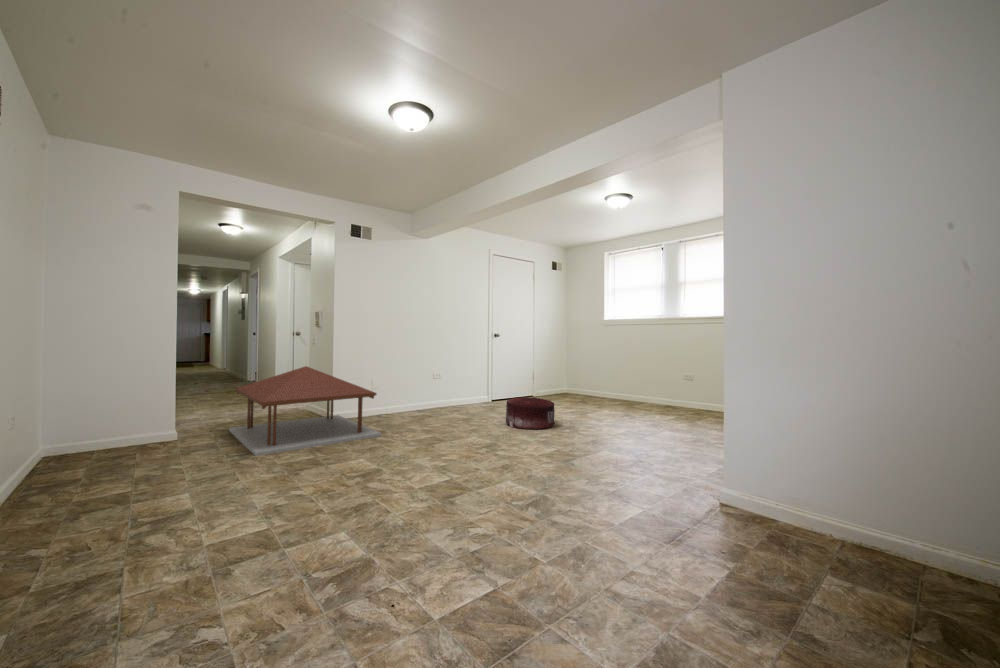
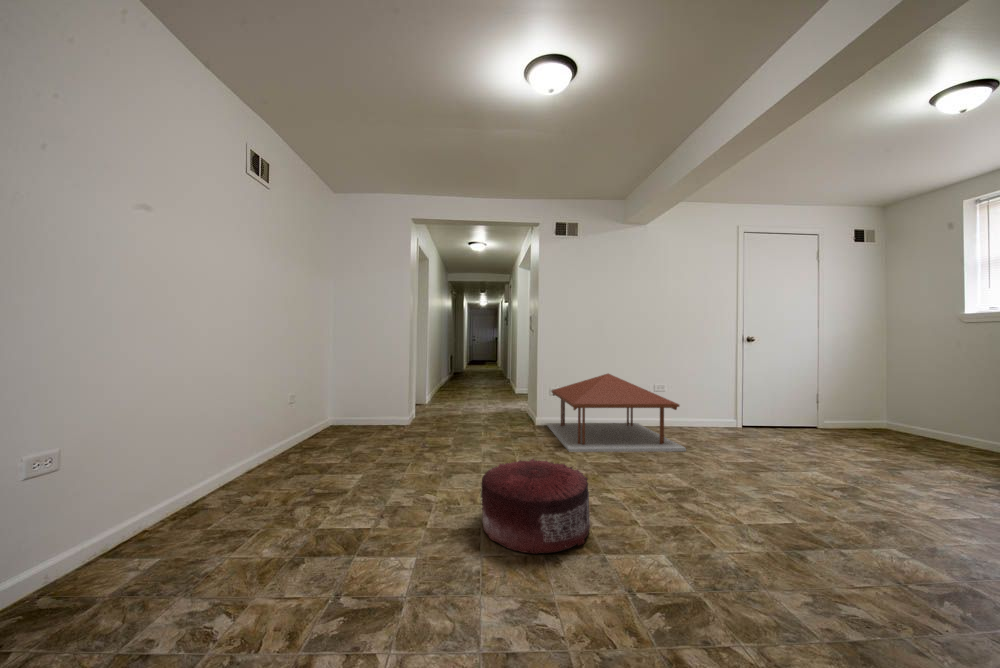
pouf: present [506,397,555,430] -> present [481,459,590,554]

